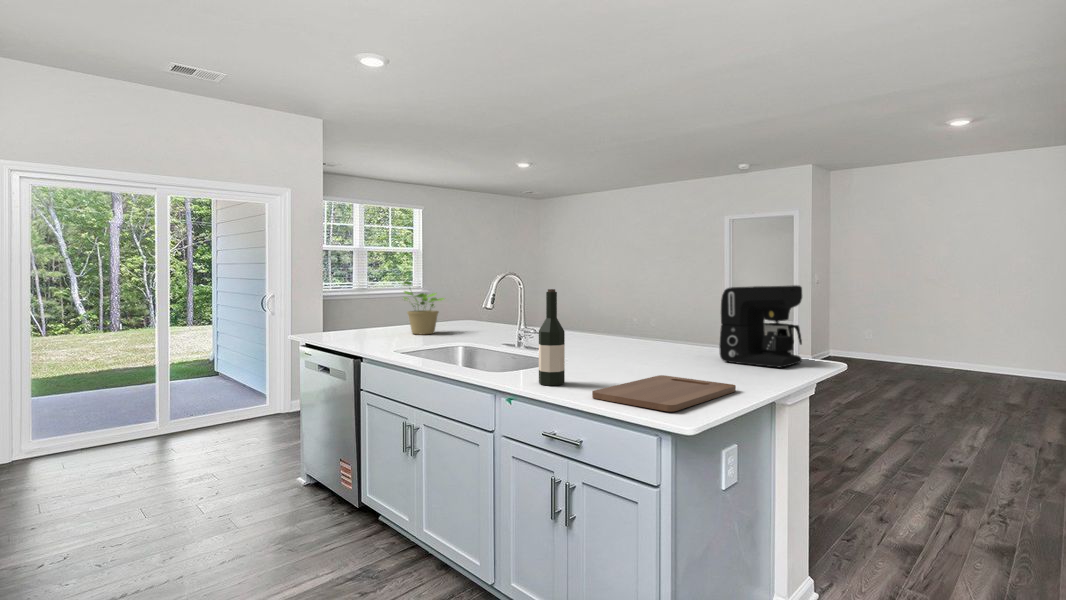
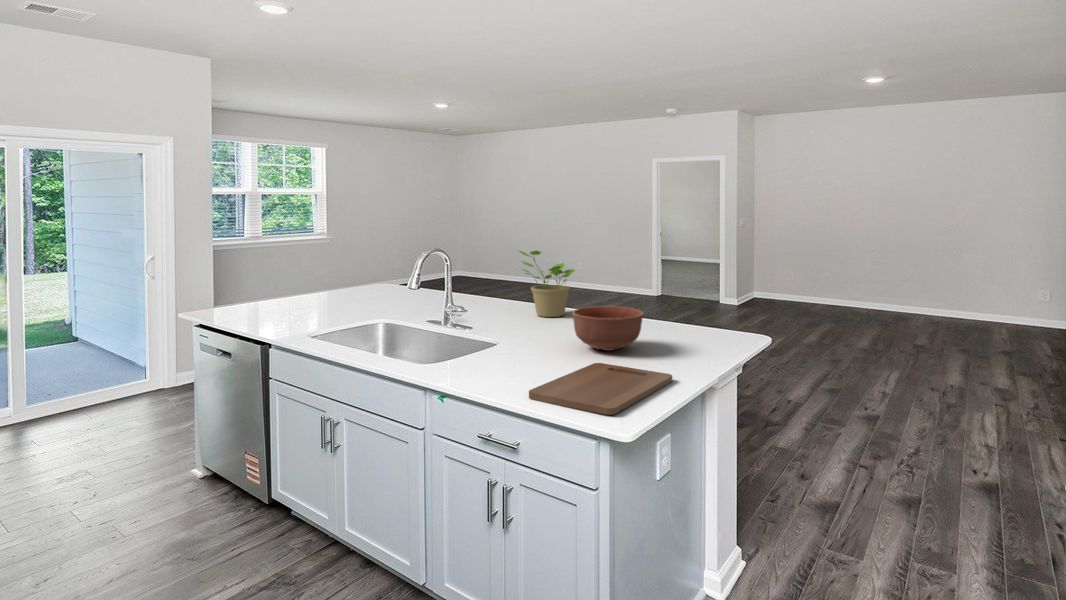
potted plant: present [402,281,444,334] -> present [519,251,575,317]
coffee maker: present [720,285,802,368] -> none [653,258,736,345]
wine bottle: present [539,289,565,385] -> none [468,278,497,381]
bowl: none [639,329,708,369] -> present [573,306,643,351]

